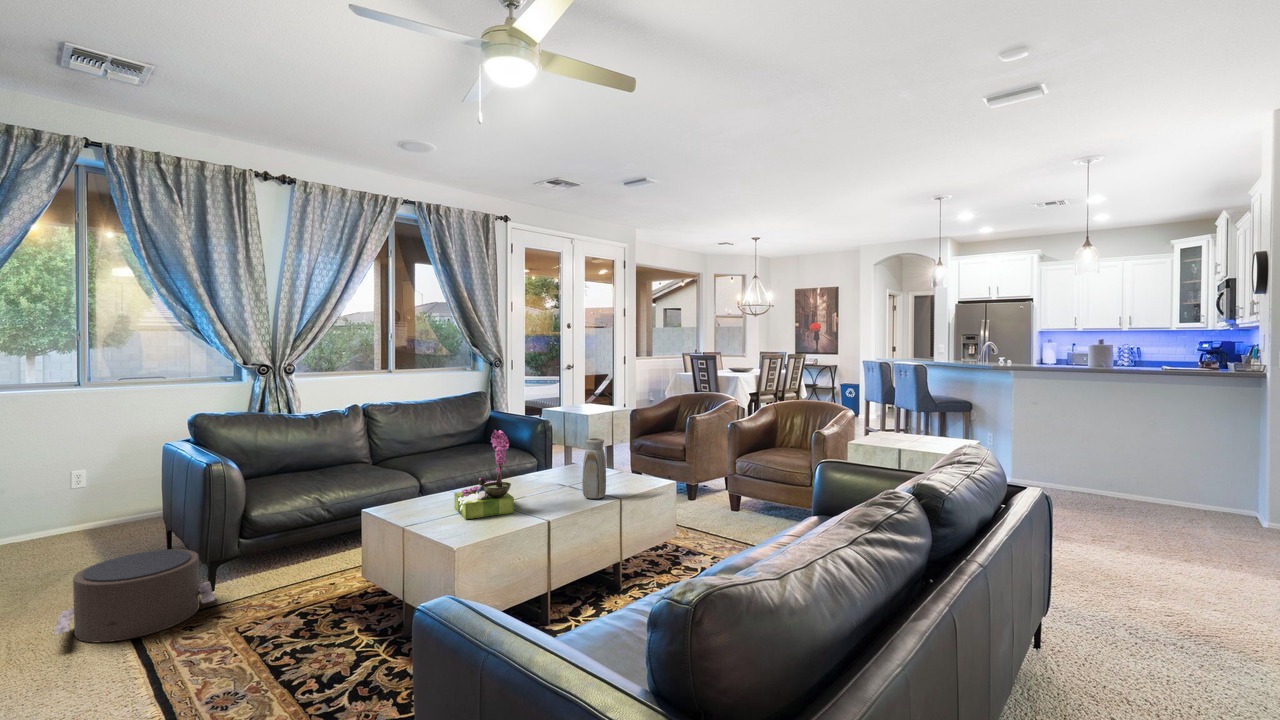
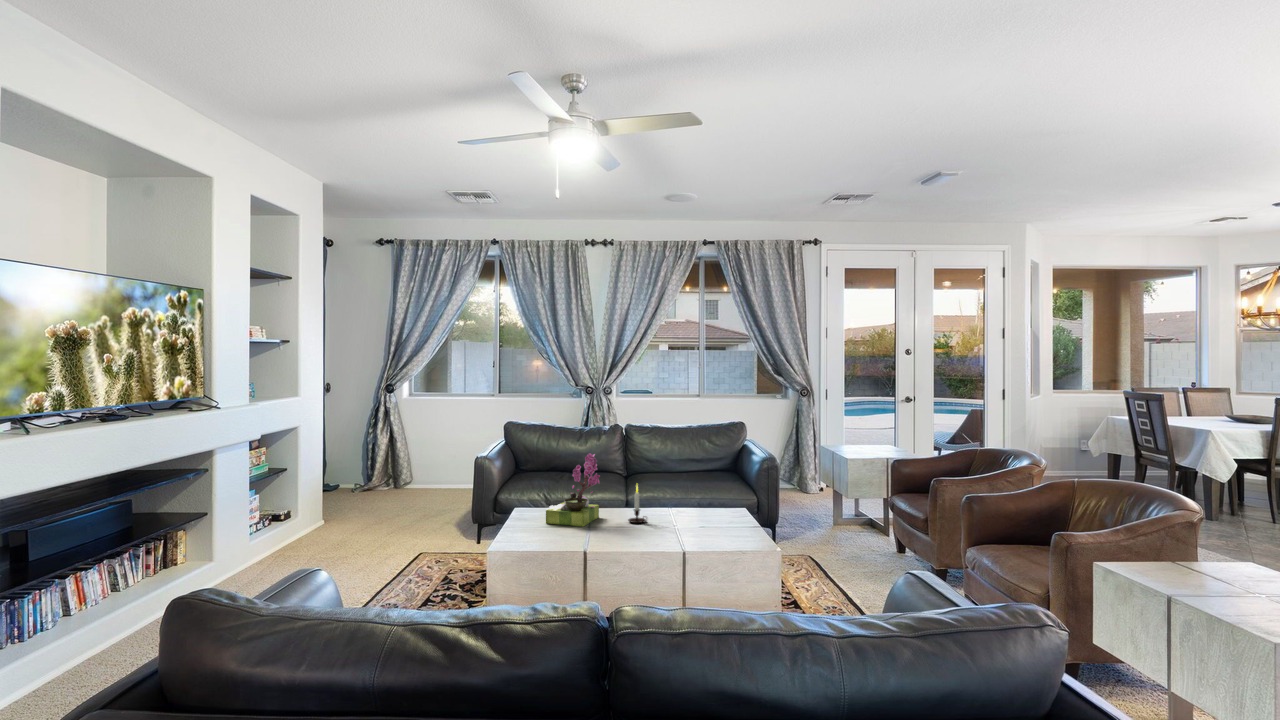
vase: present [582,438,606,499] -> none [654,472,675,531]
candle: none [540,456,564,498] -> present [628,486,646,523]
pouf: present [54,549,215,642] -> none [383,509,470,559]

